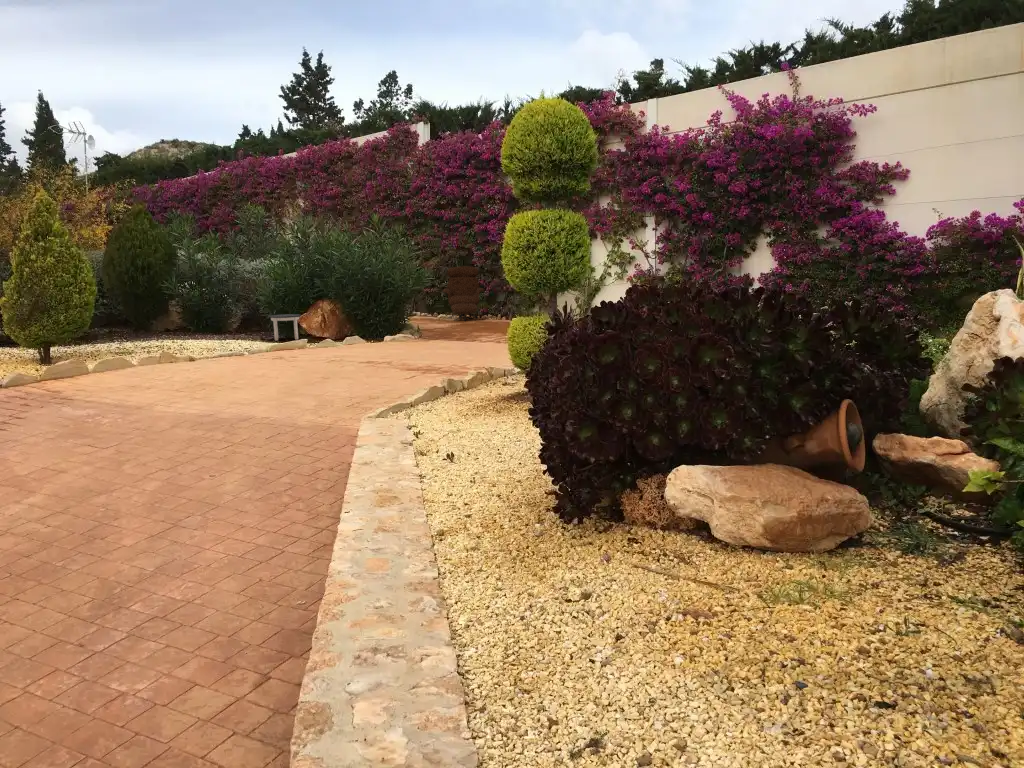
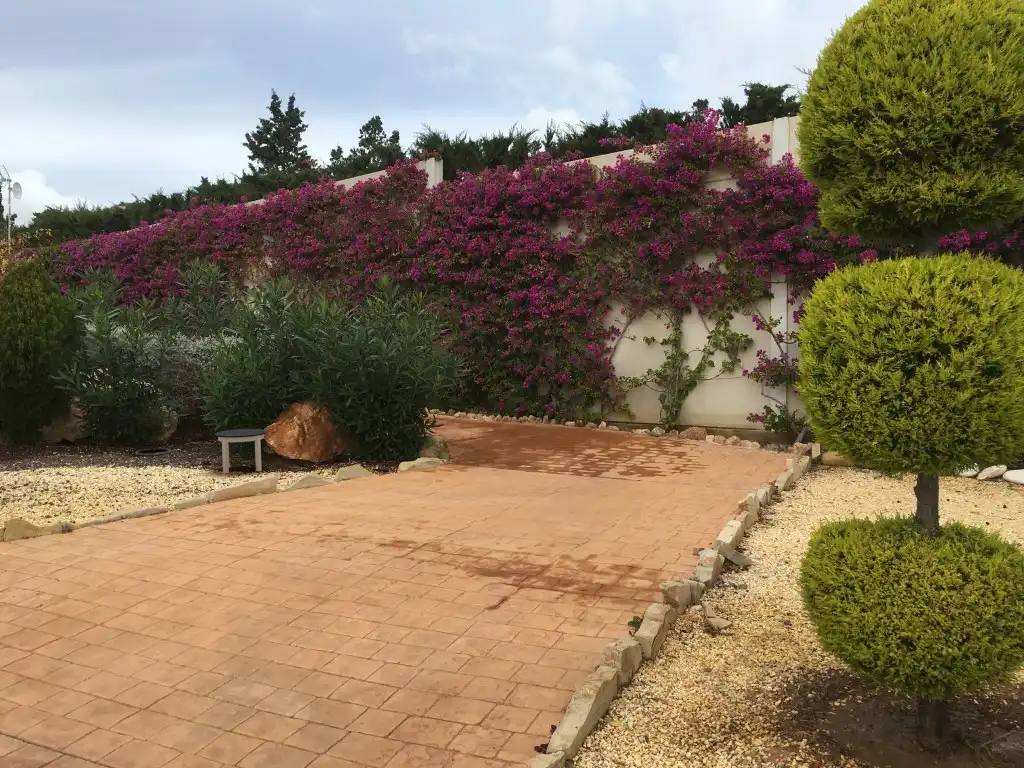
lounge chair: present [443,266,484,321] -> none [467,348,525,427]
potted tree: none [215,295,240,334] -> present [135,400,171,456]

